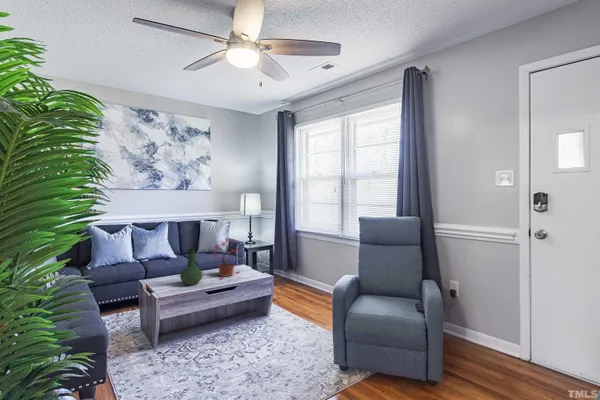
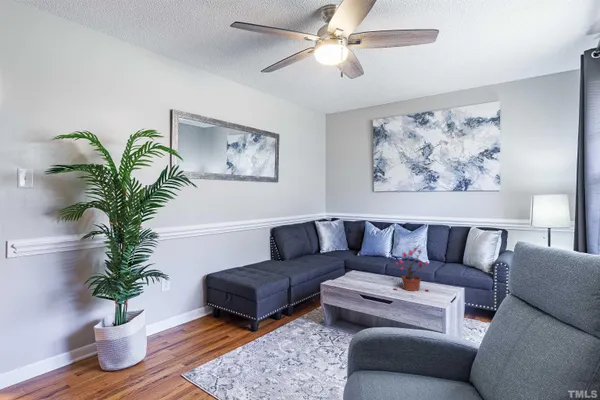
vase: present [180,249,203,285] -> none [356,250,377,286]

